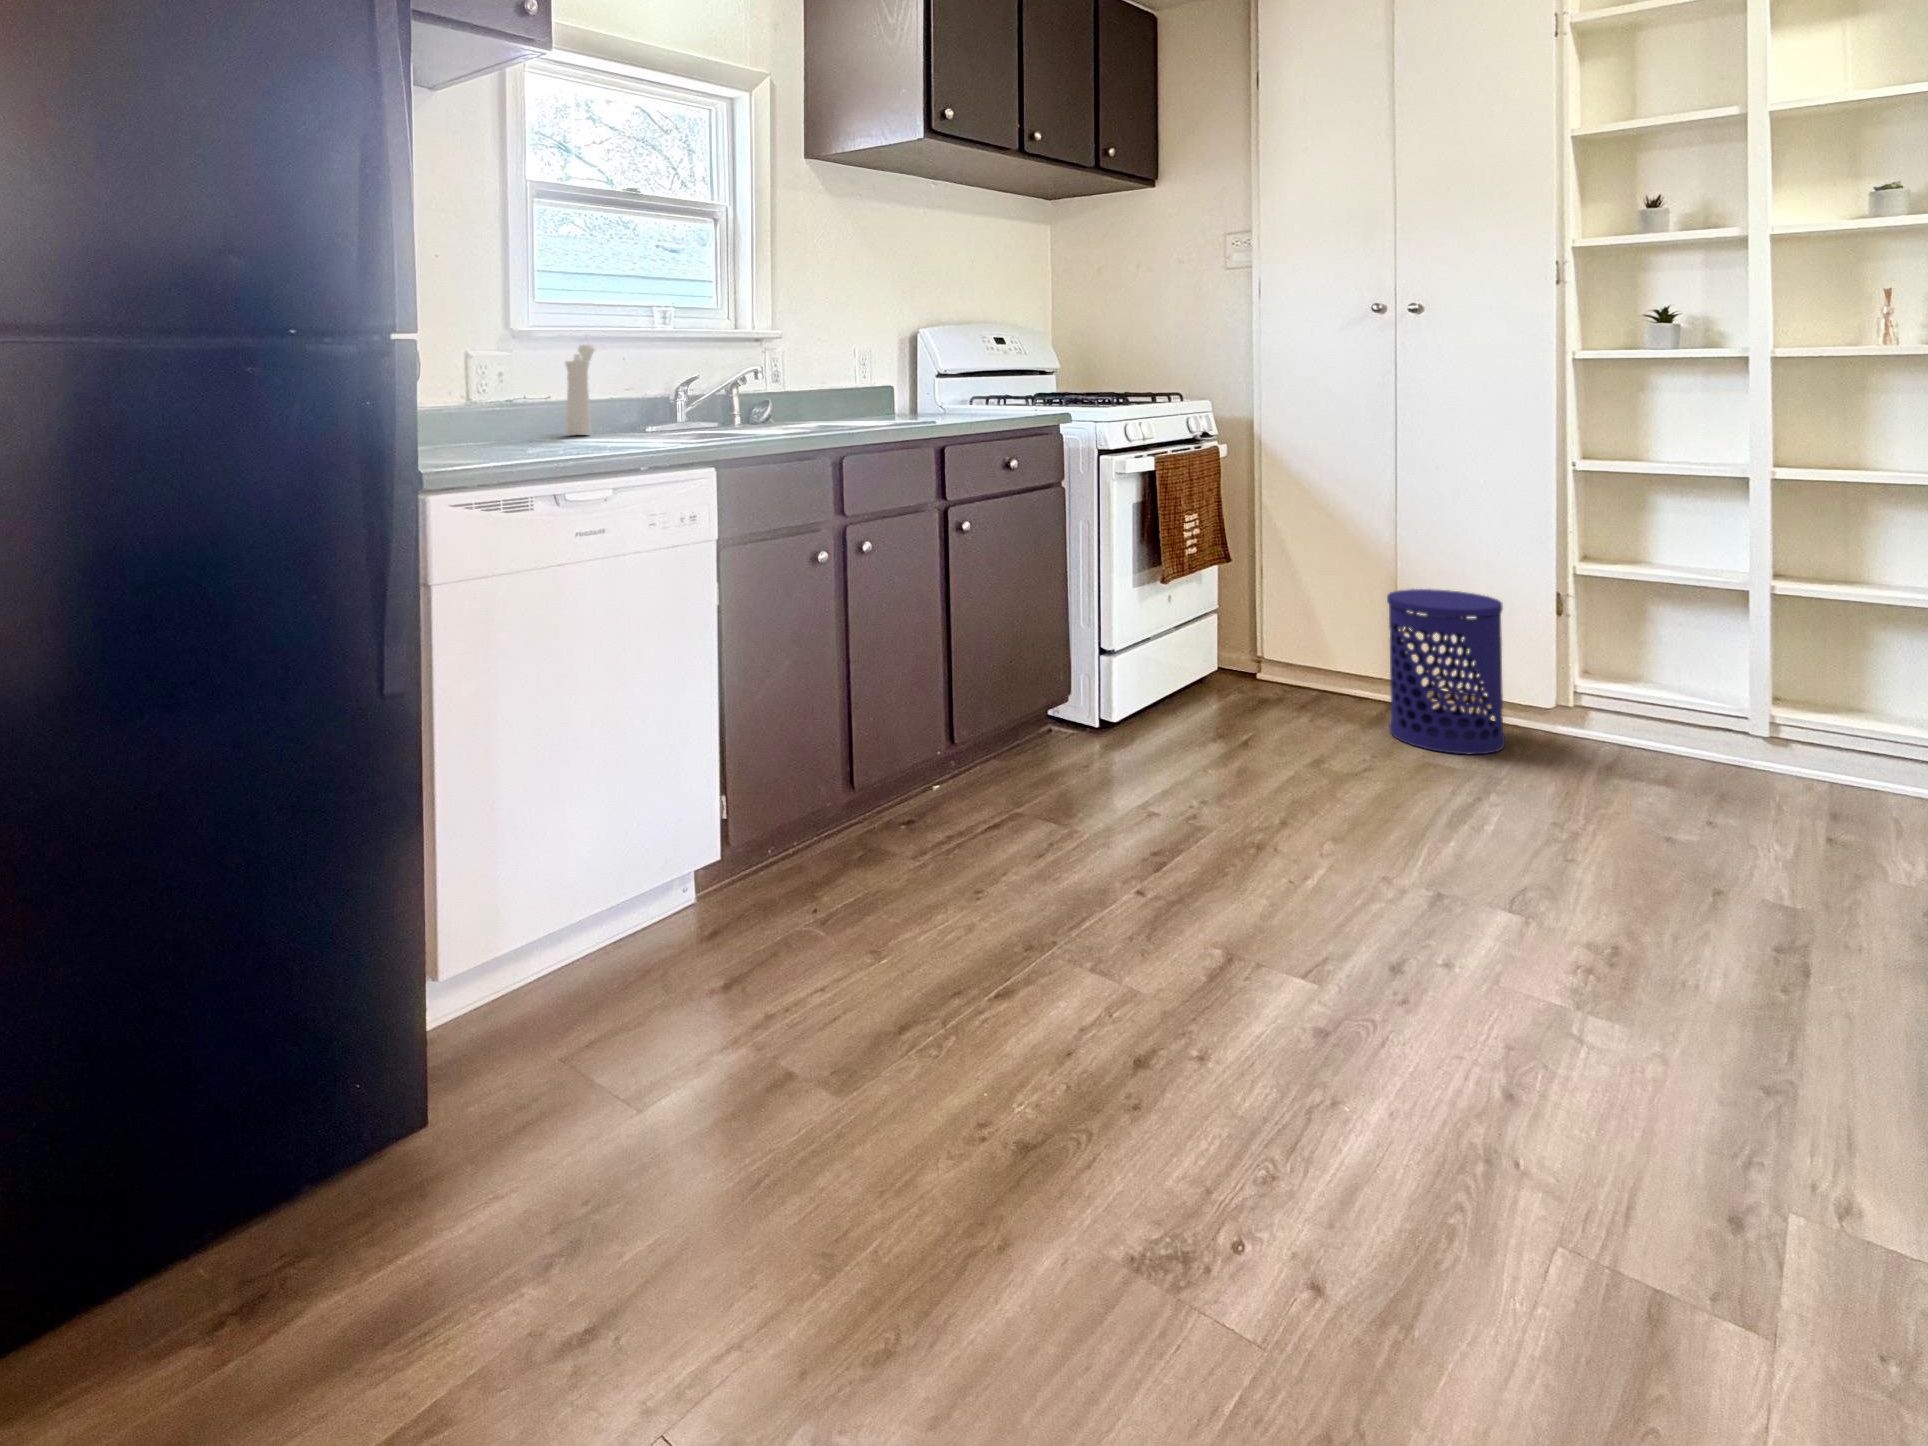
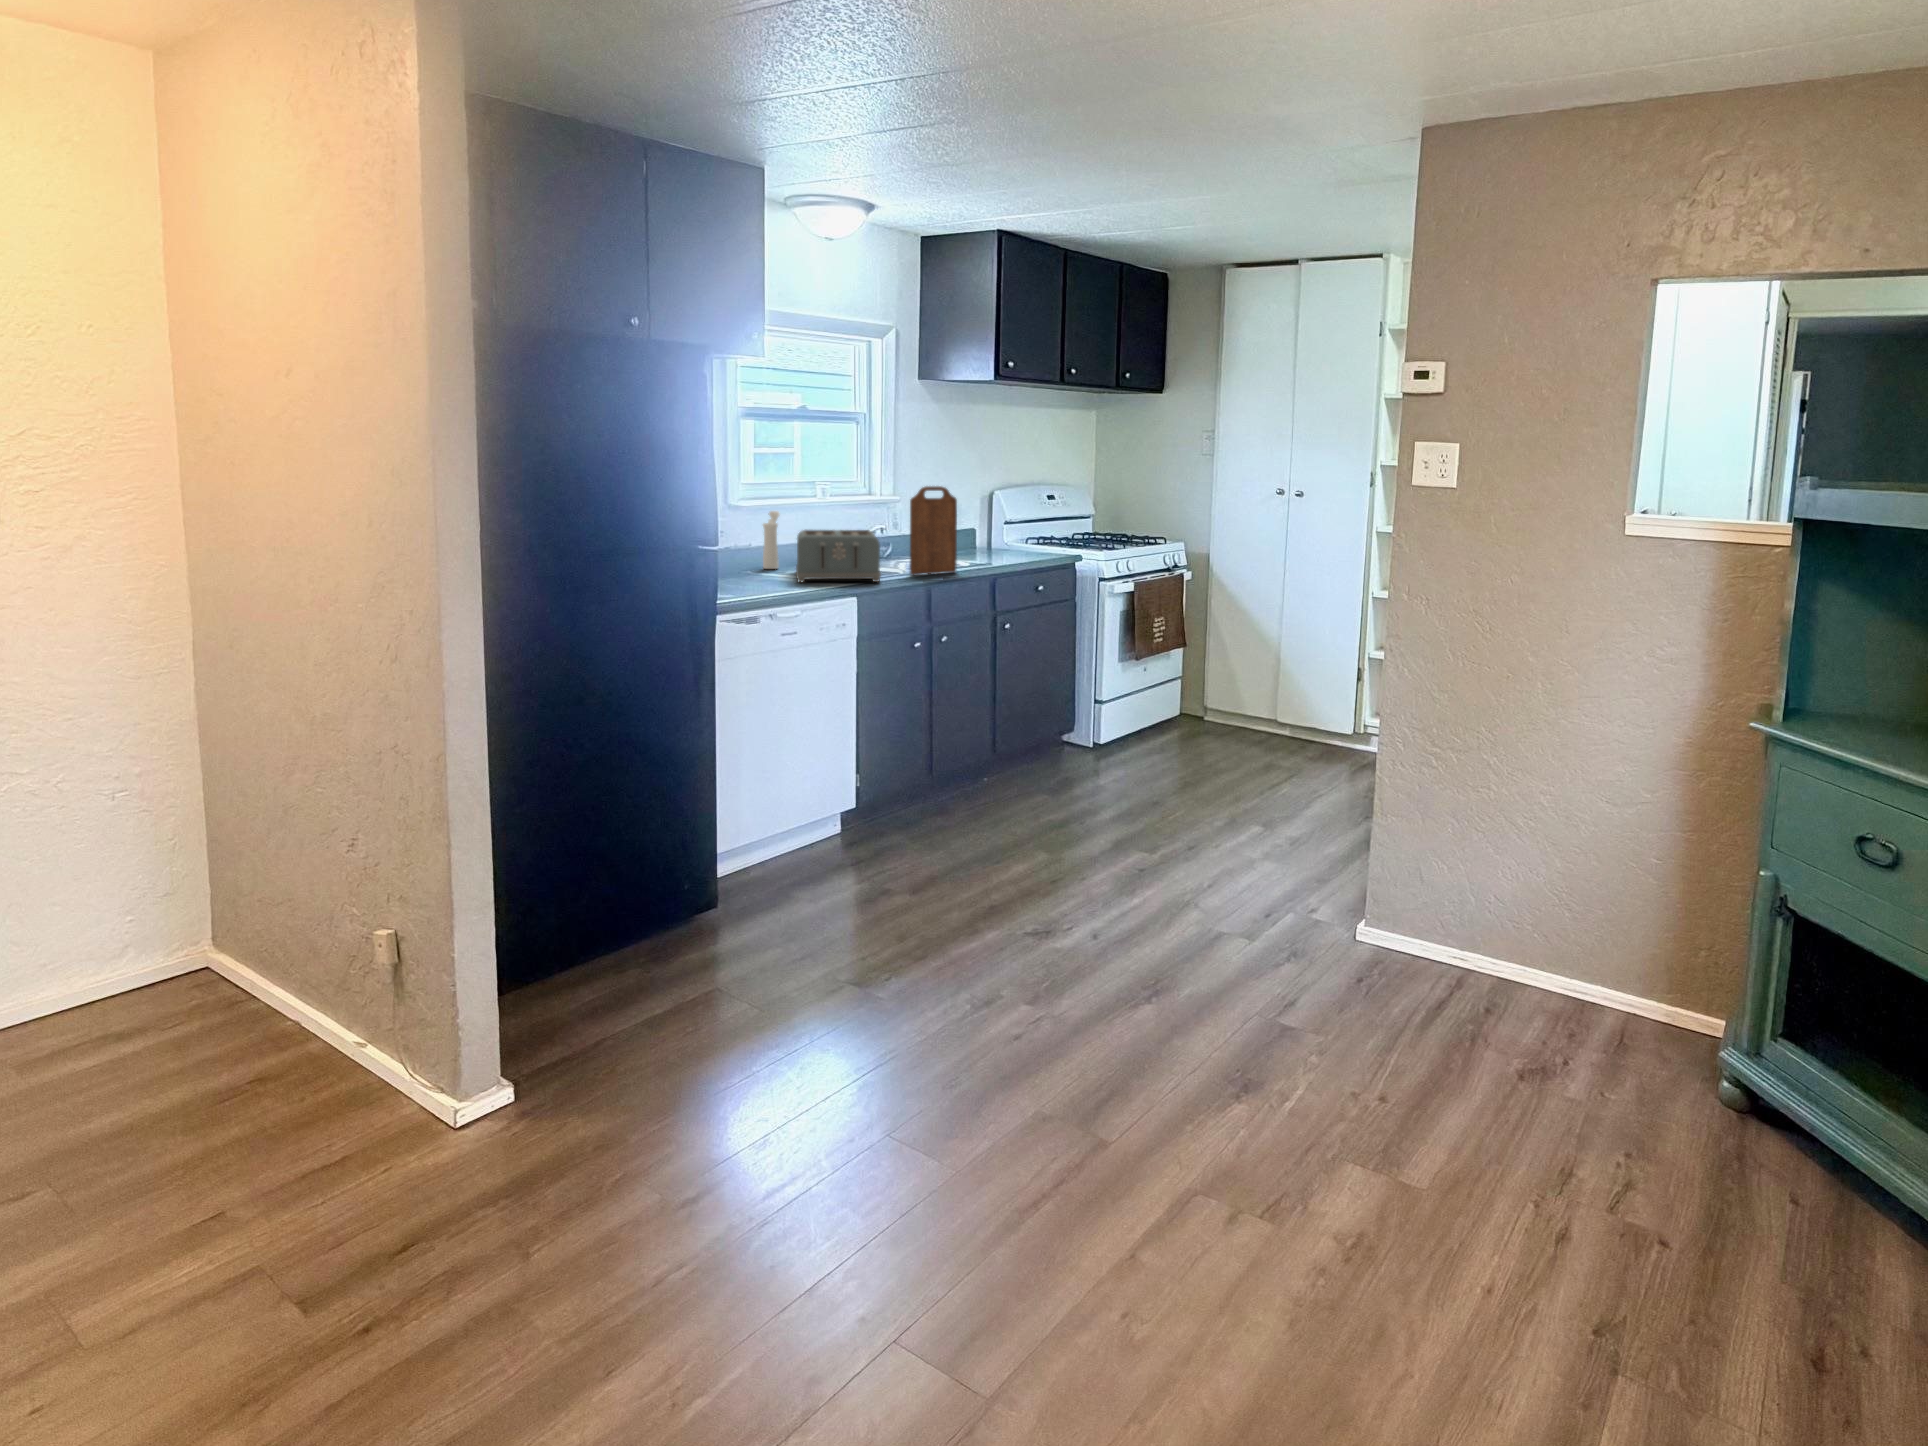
cutting board: none [800,287,880,437] -> present [910,486,957,575]
toaster: none [610,363,755,448] -> present [796,530,881,582]
waste bin: present [1387,589,1505,754] -> none [1263,665,1325,759]

